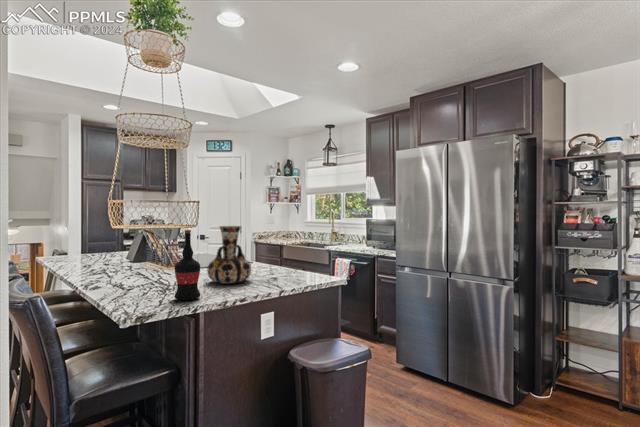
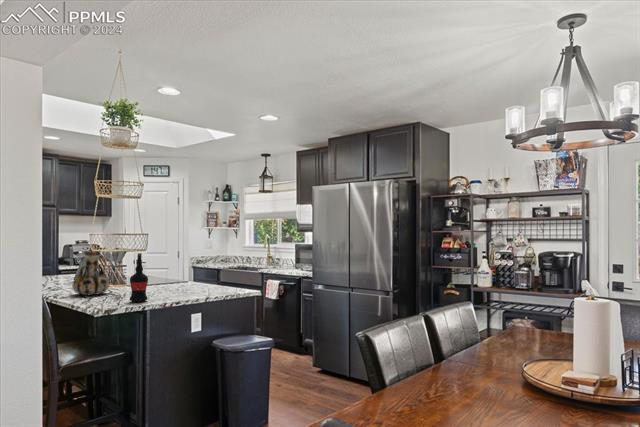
vase: present [207,226,251,284] -> present [72,251,109,295]

